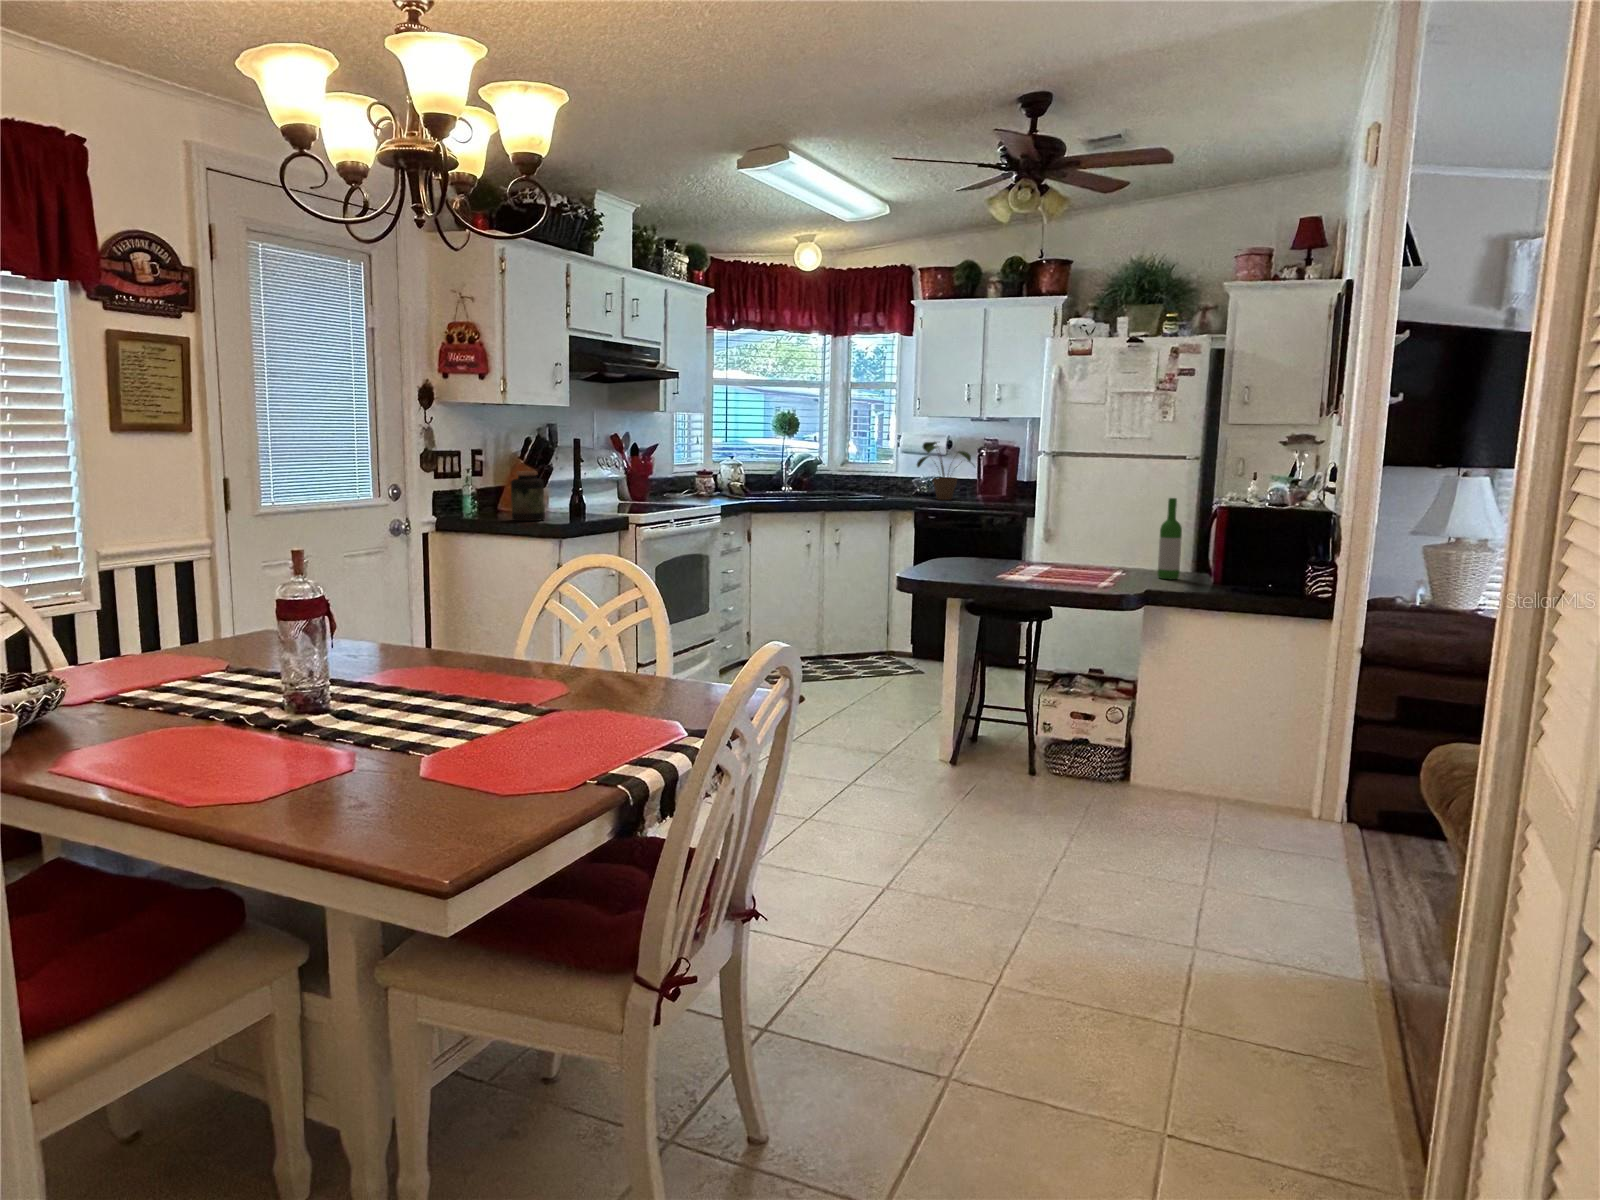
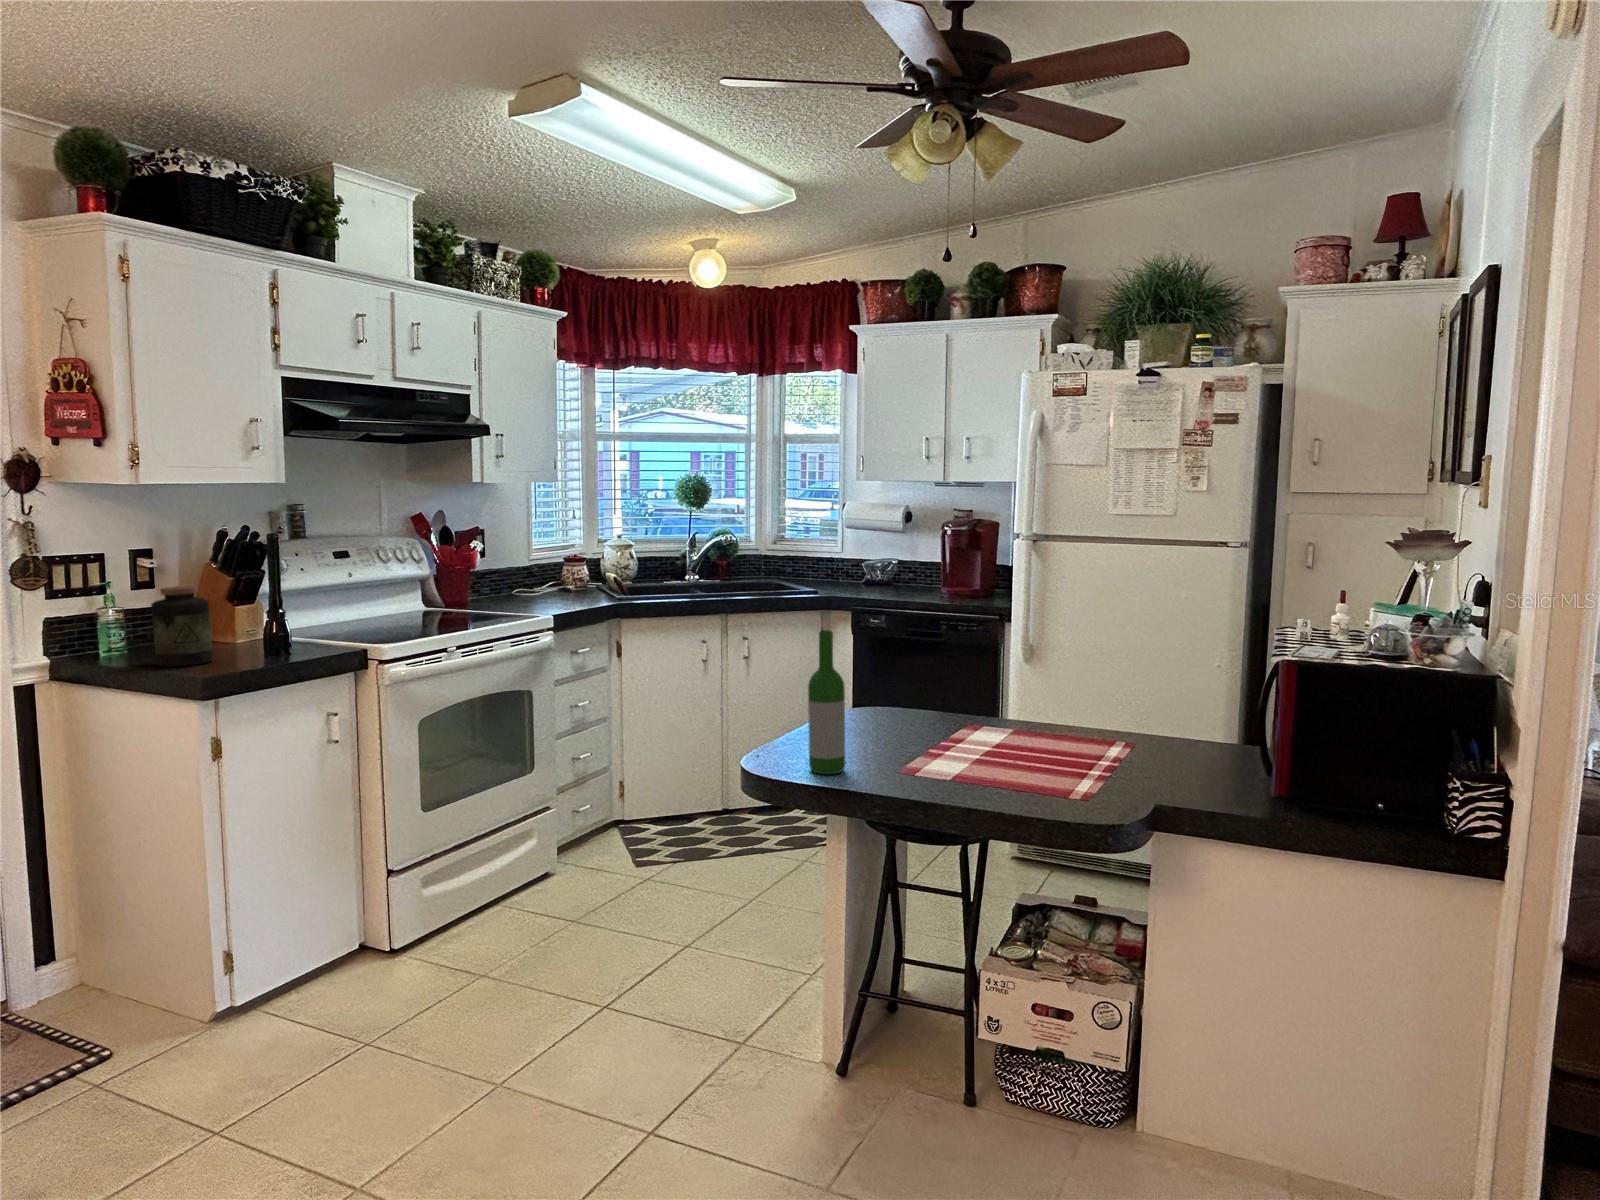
potted plant: present [917,442,971,500] -> none [858,514,939,595]
wine bottle: present [1158,498,1182,579] -> present [808,630,845,774]

